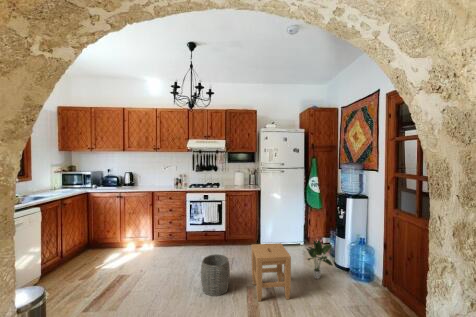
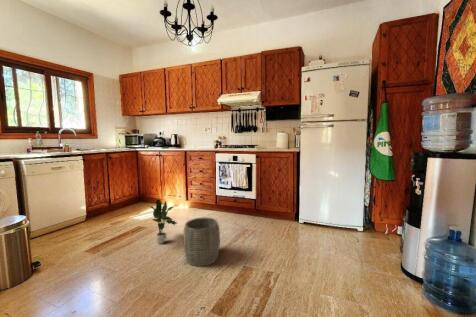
potted plant: present [307,241,332,279] -> present [148,199,176,244]
stool: present [252,243,291,301] -> none [233,211,290,298]

